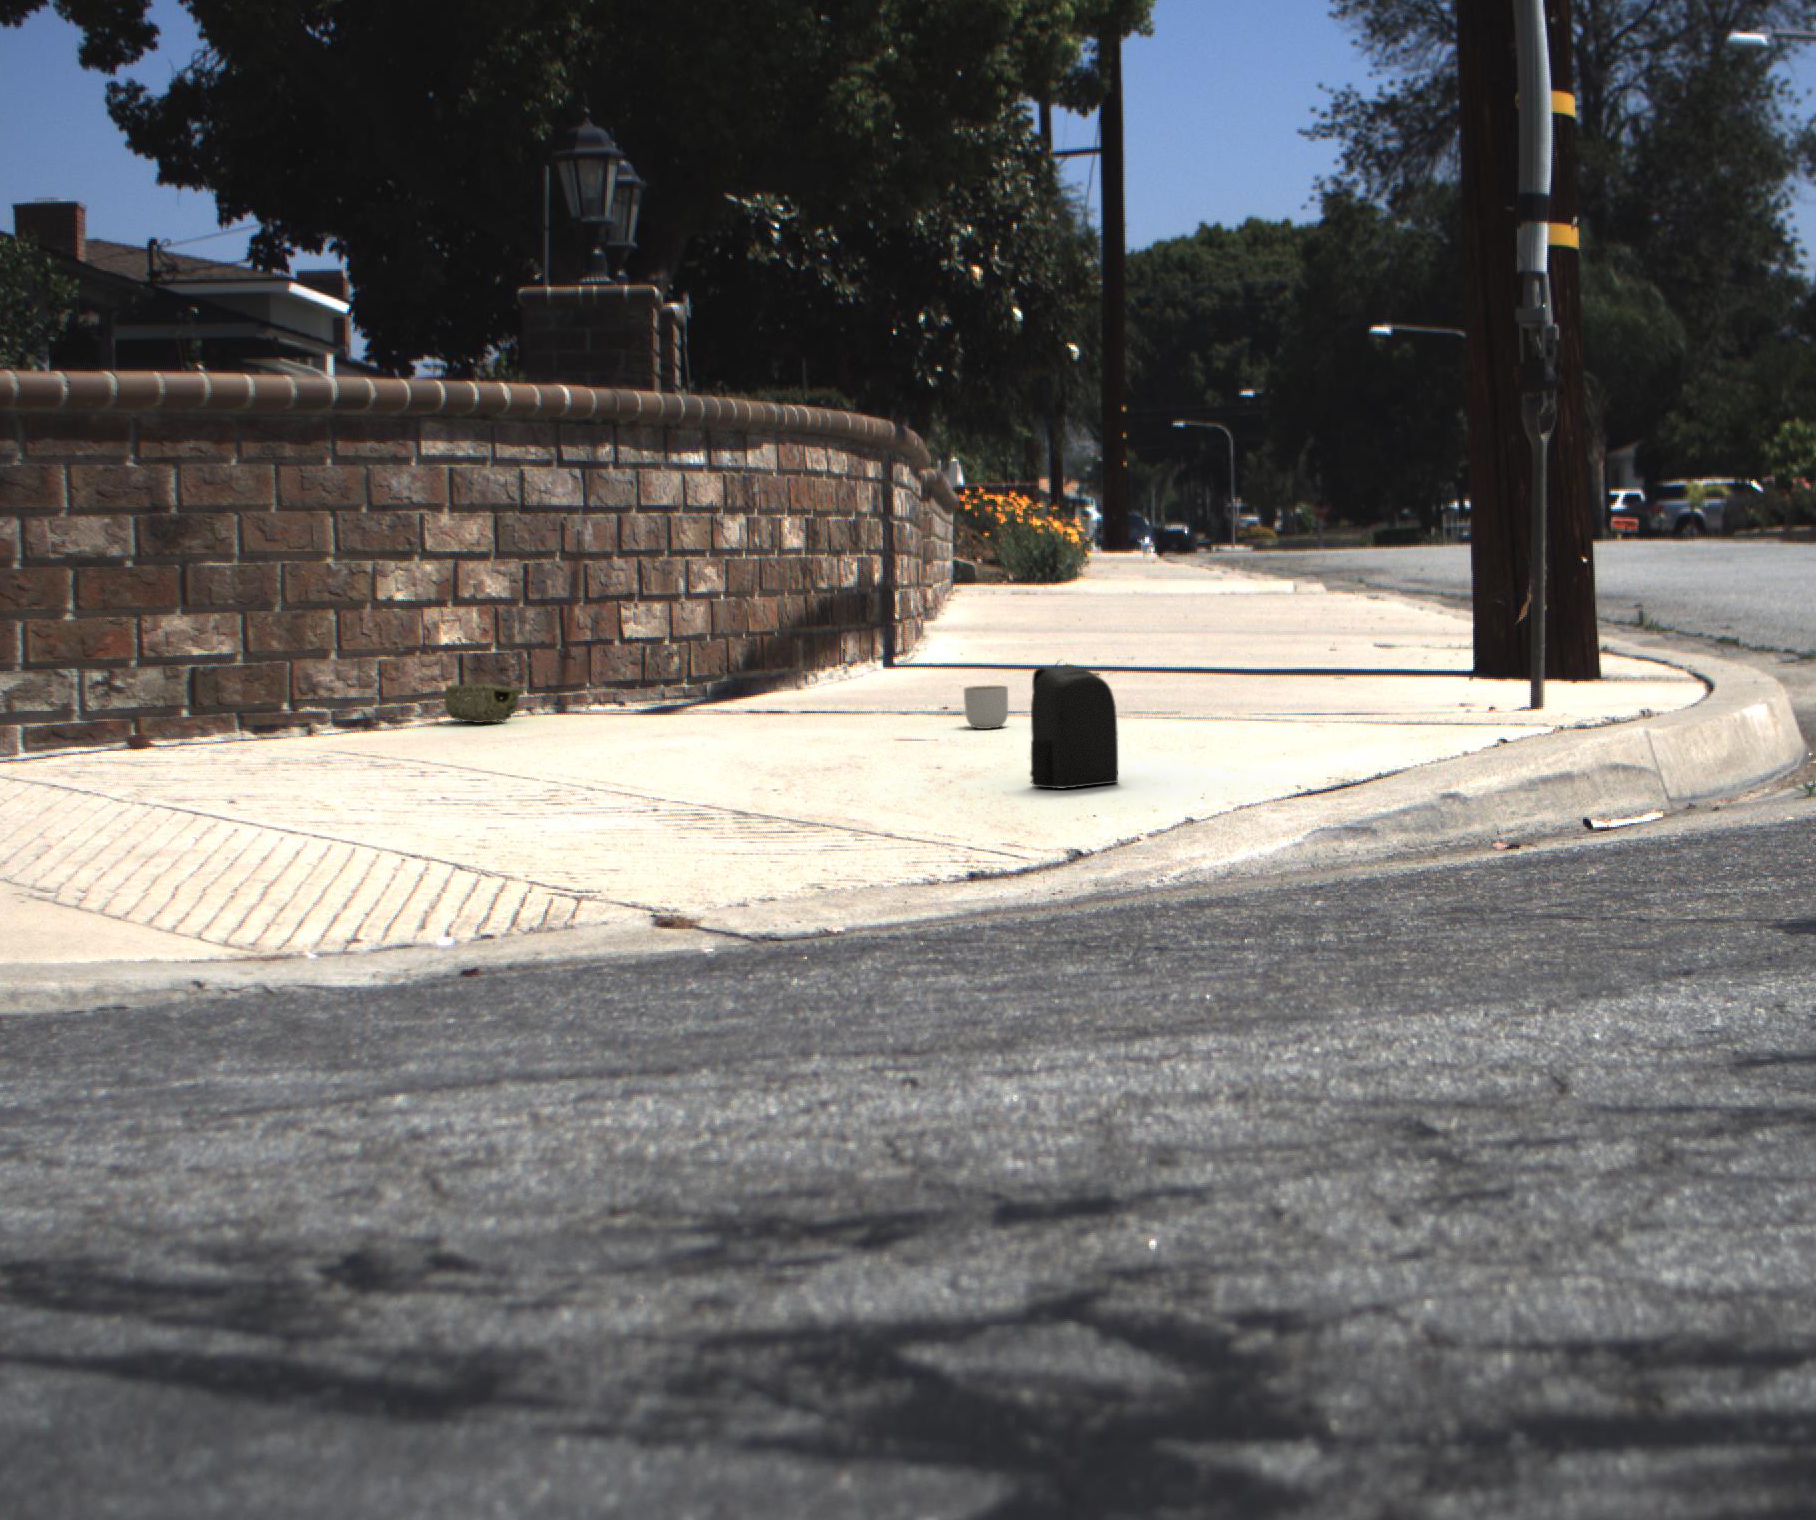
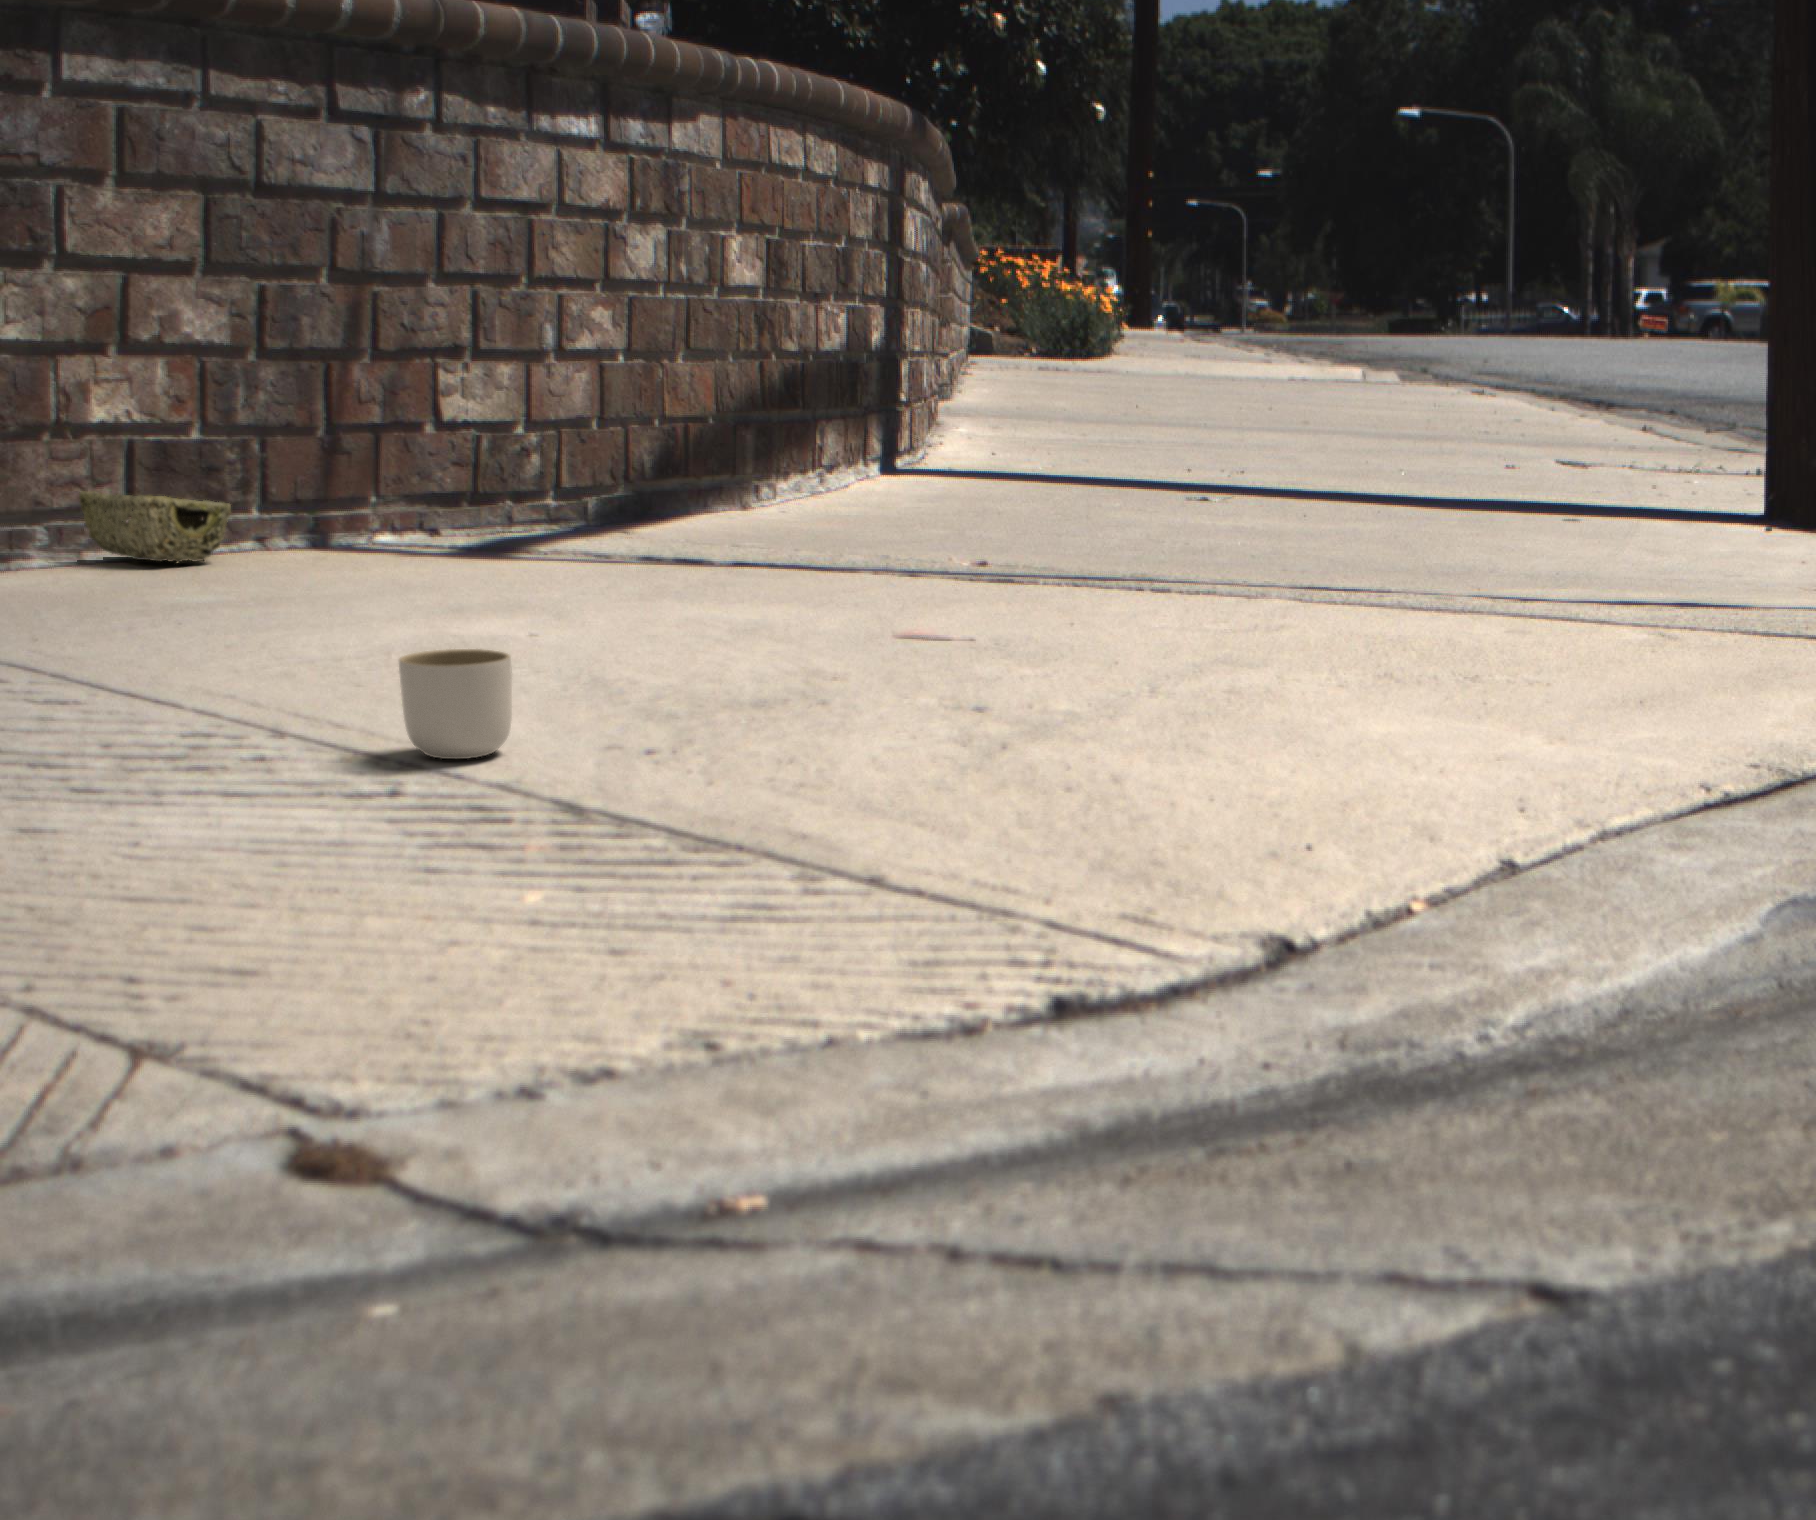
backpack: present [1030,664,1118,789] -> none [1183,541,1395,848]
planter: present [964,685,1008,729] -> present [399,649,512,759]

